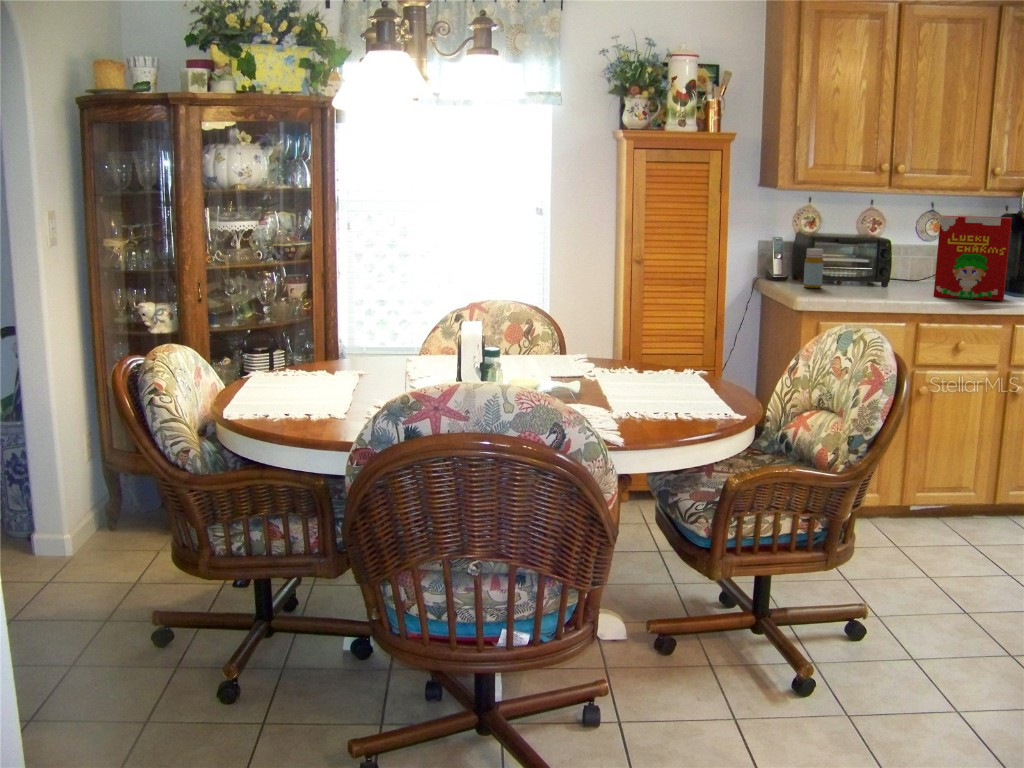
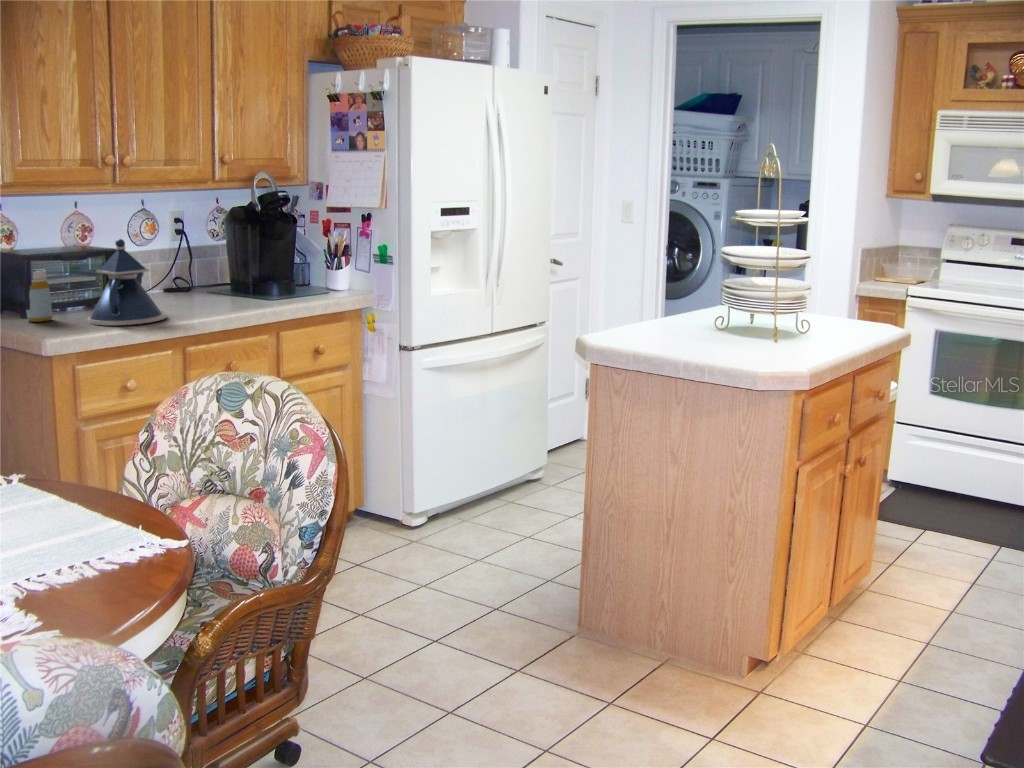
cereal box: present [934,216,1012,301] -> none [180,213,267,312]
teapot: none [844,230,907,298] -> present [87,239,166,325]

